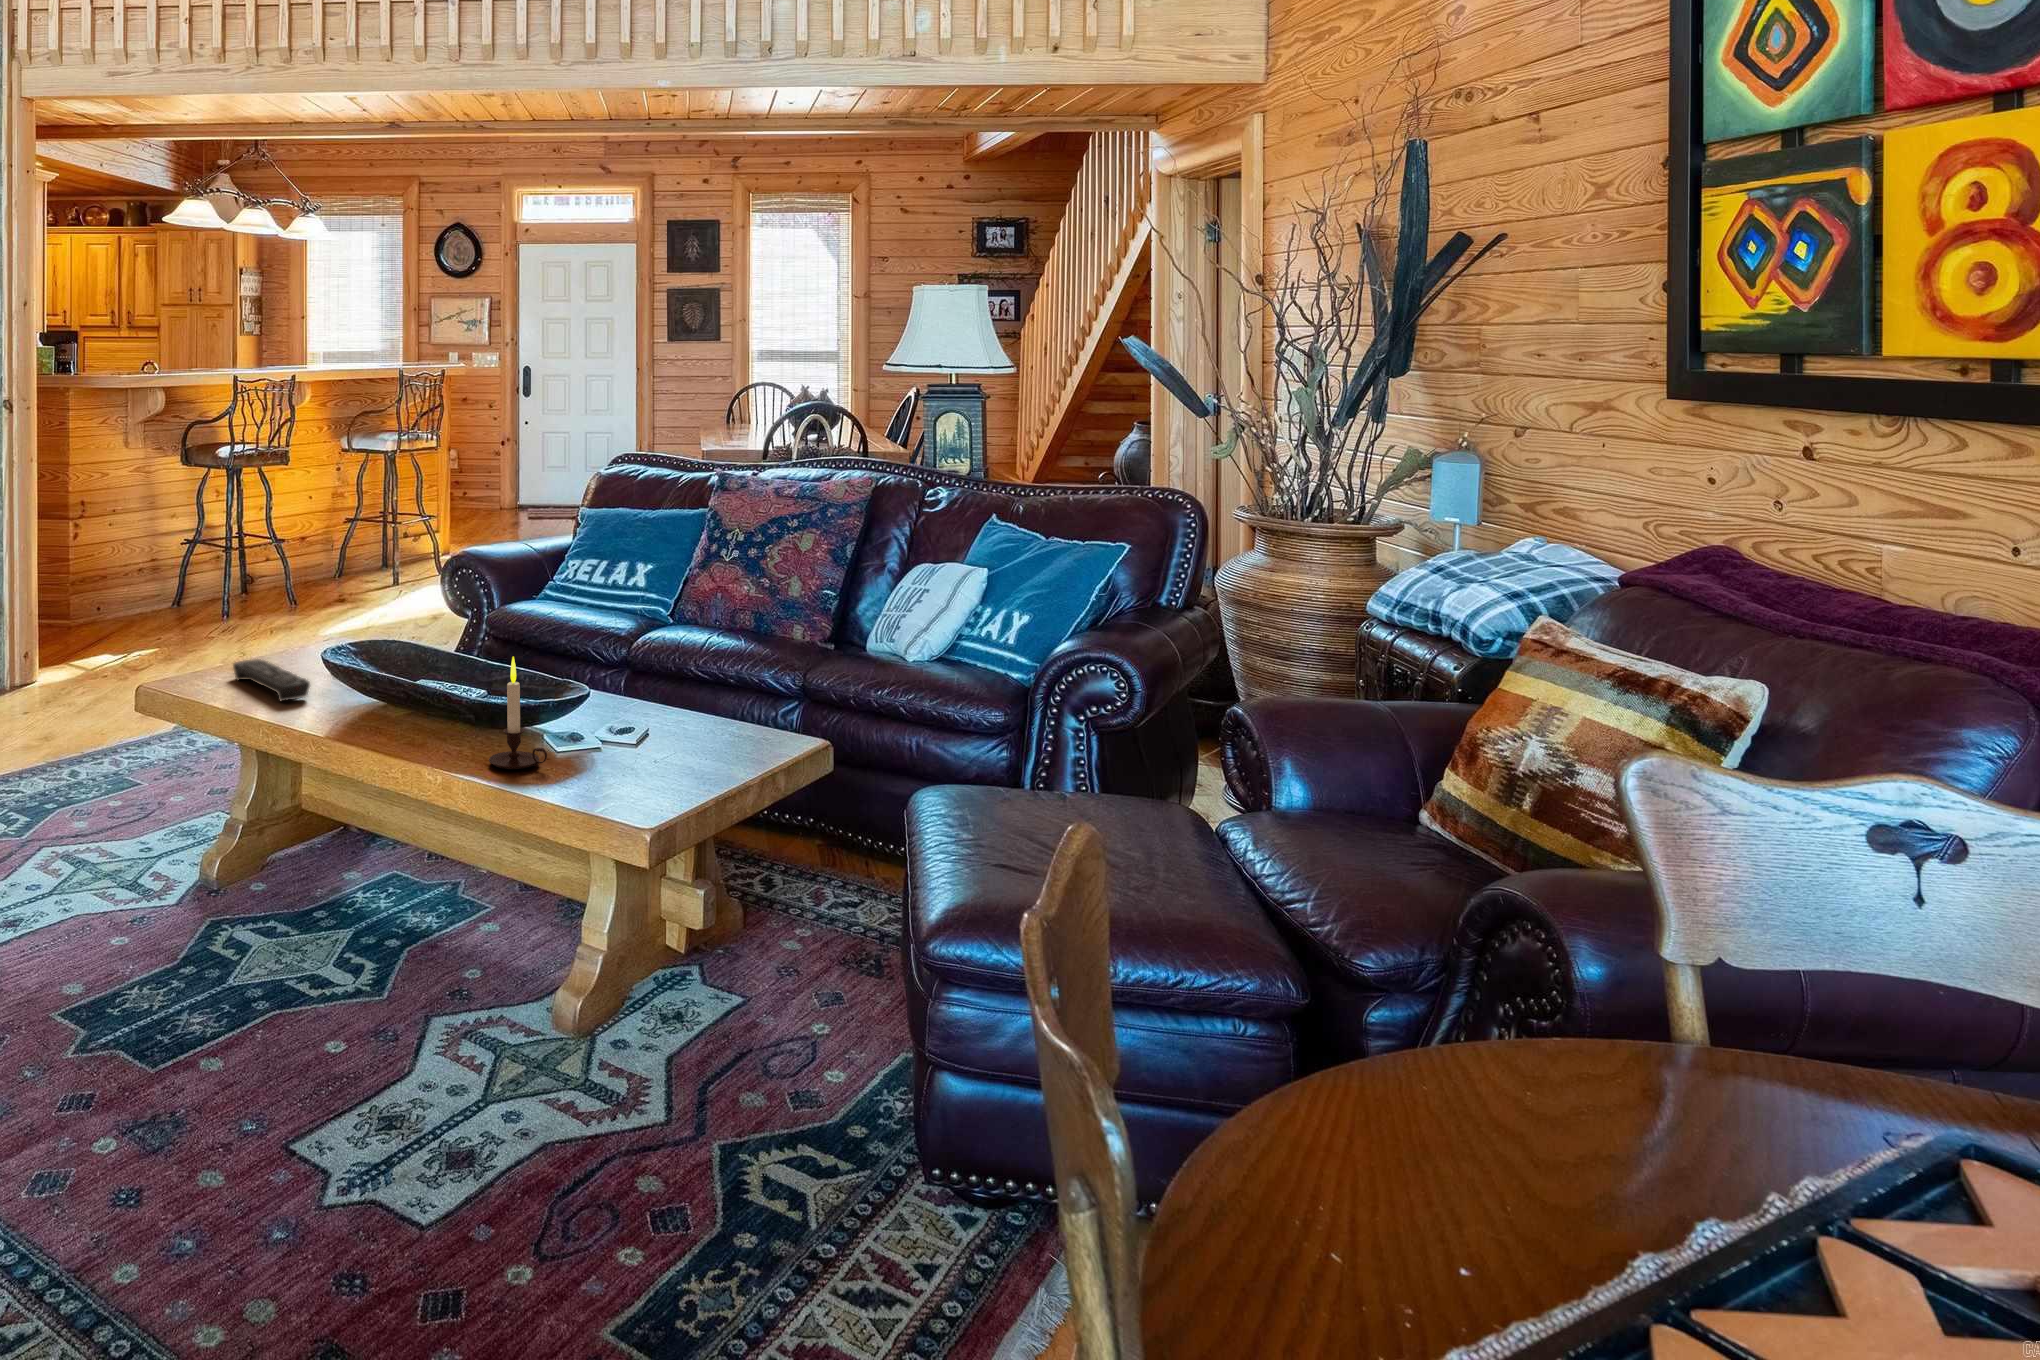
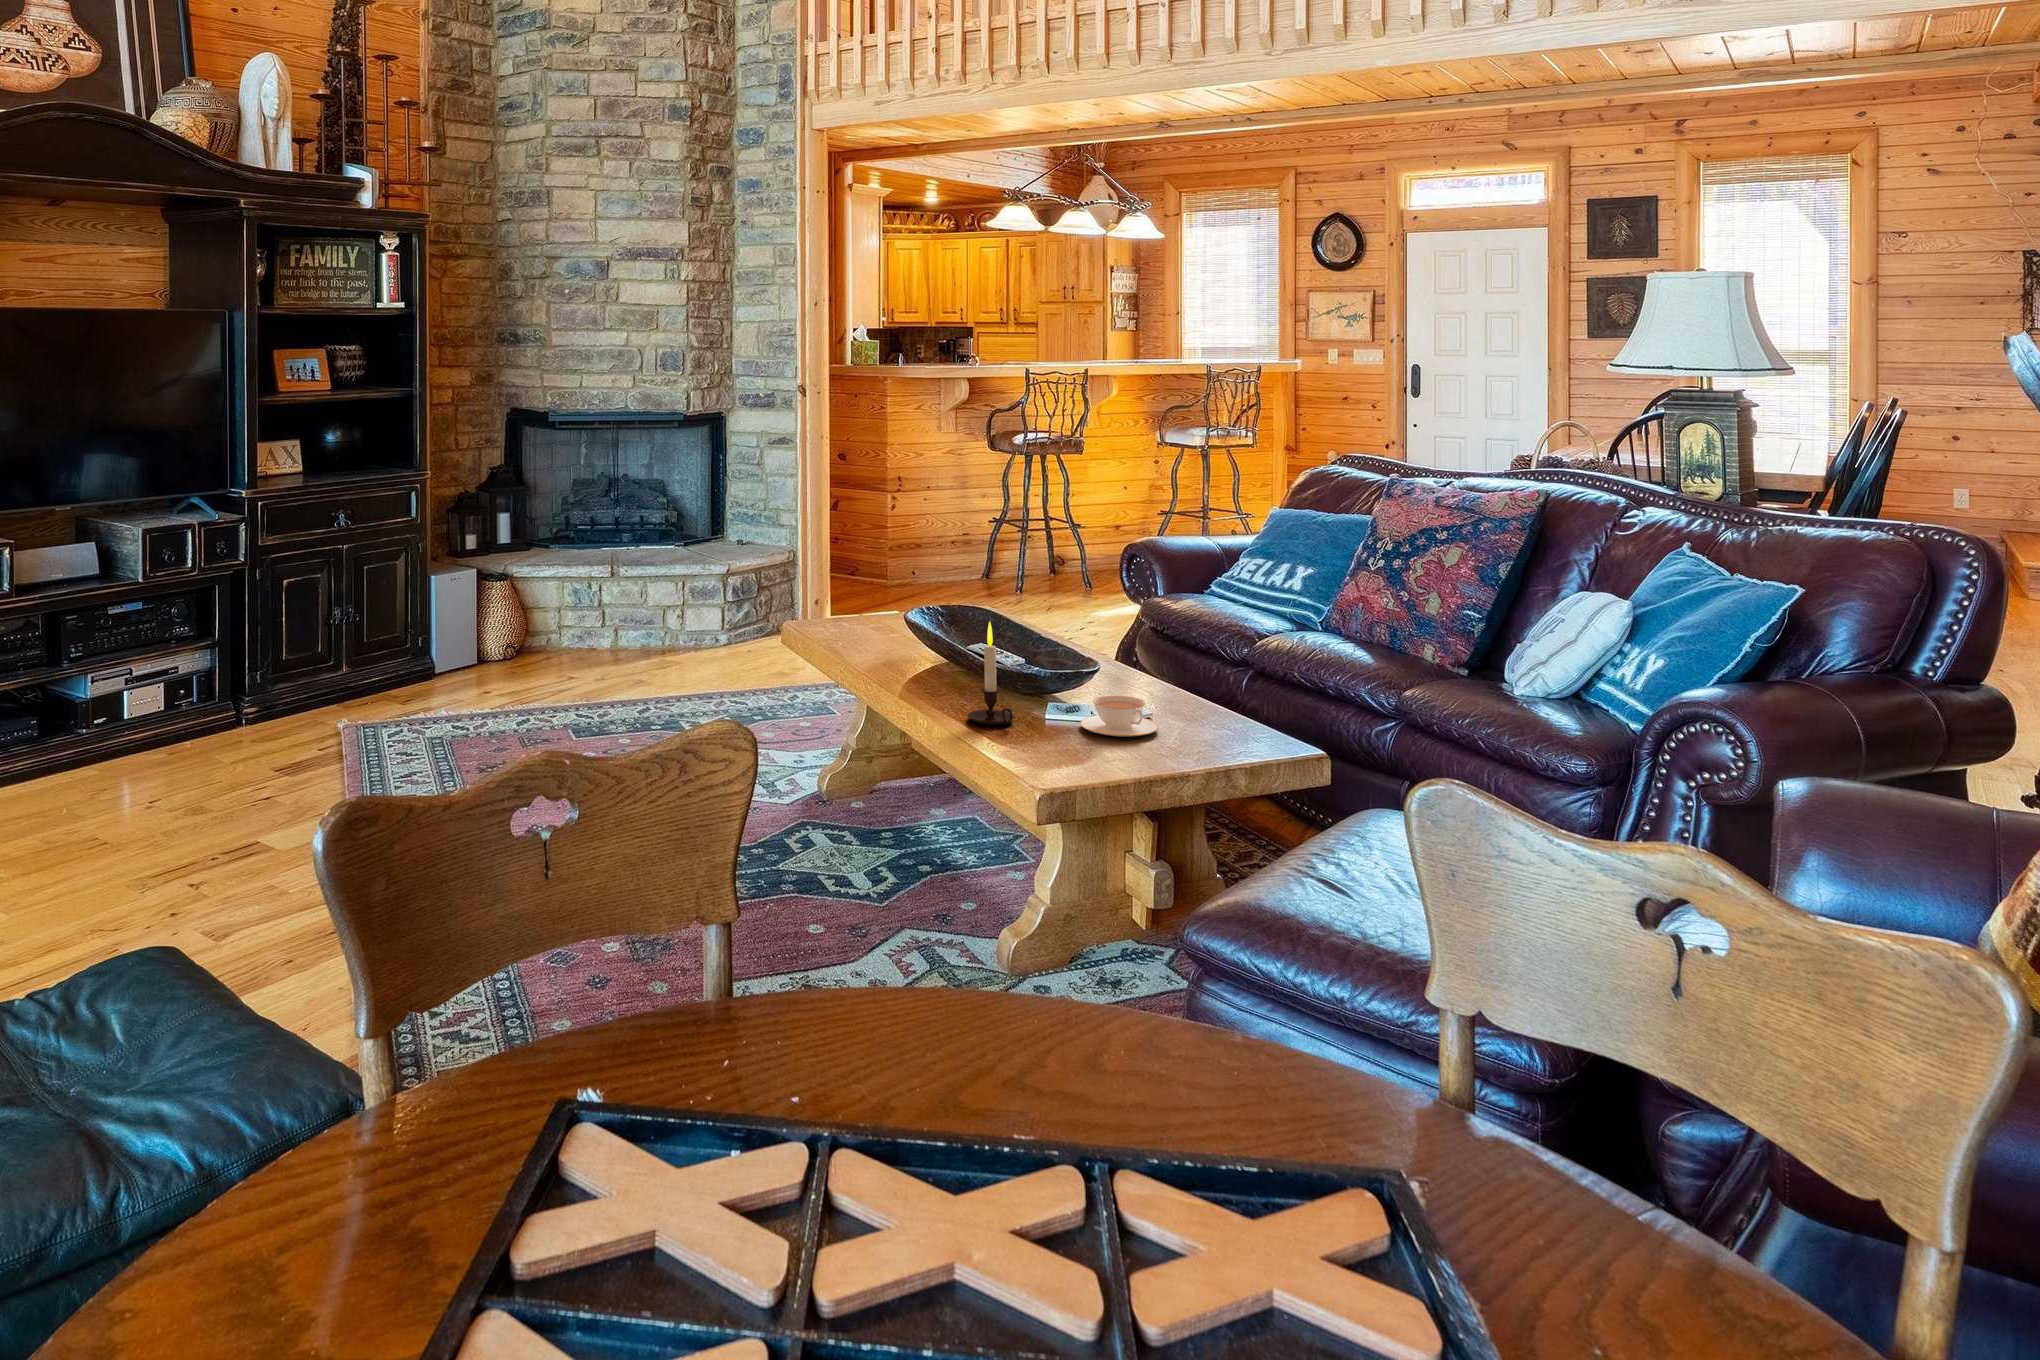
remote control: present [233,659,310,701] -> none [848,612,887,648]
teacup: none [603,716,682,760] -> present [1080,695,1158,736]

